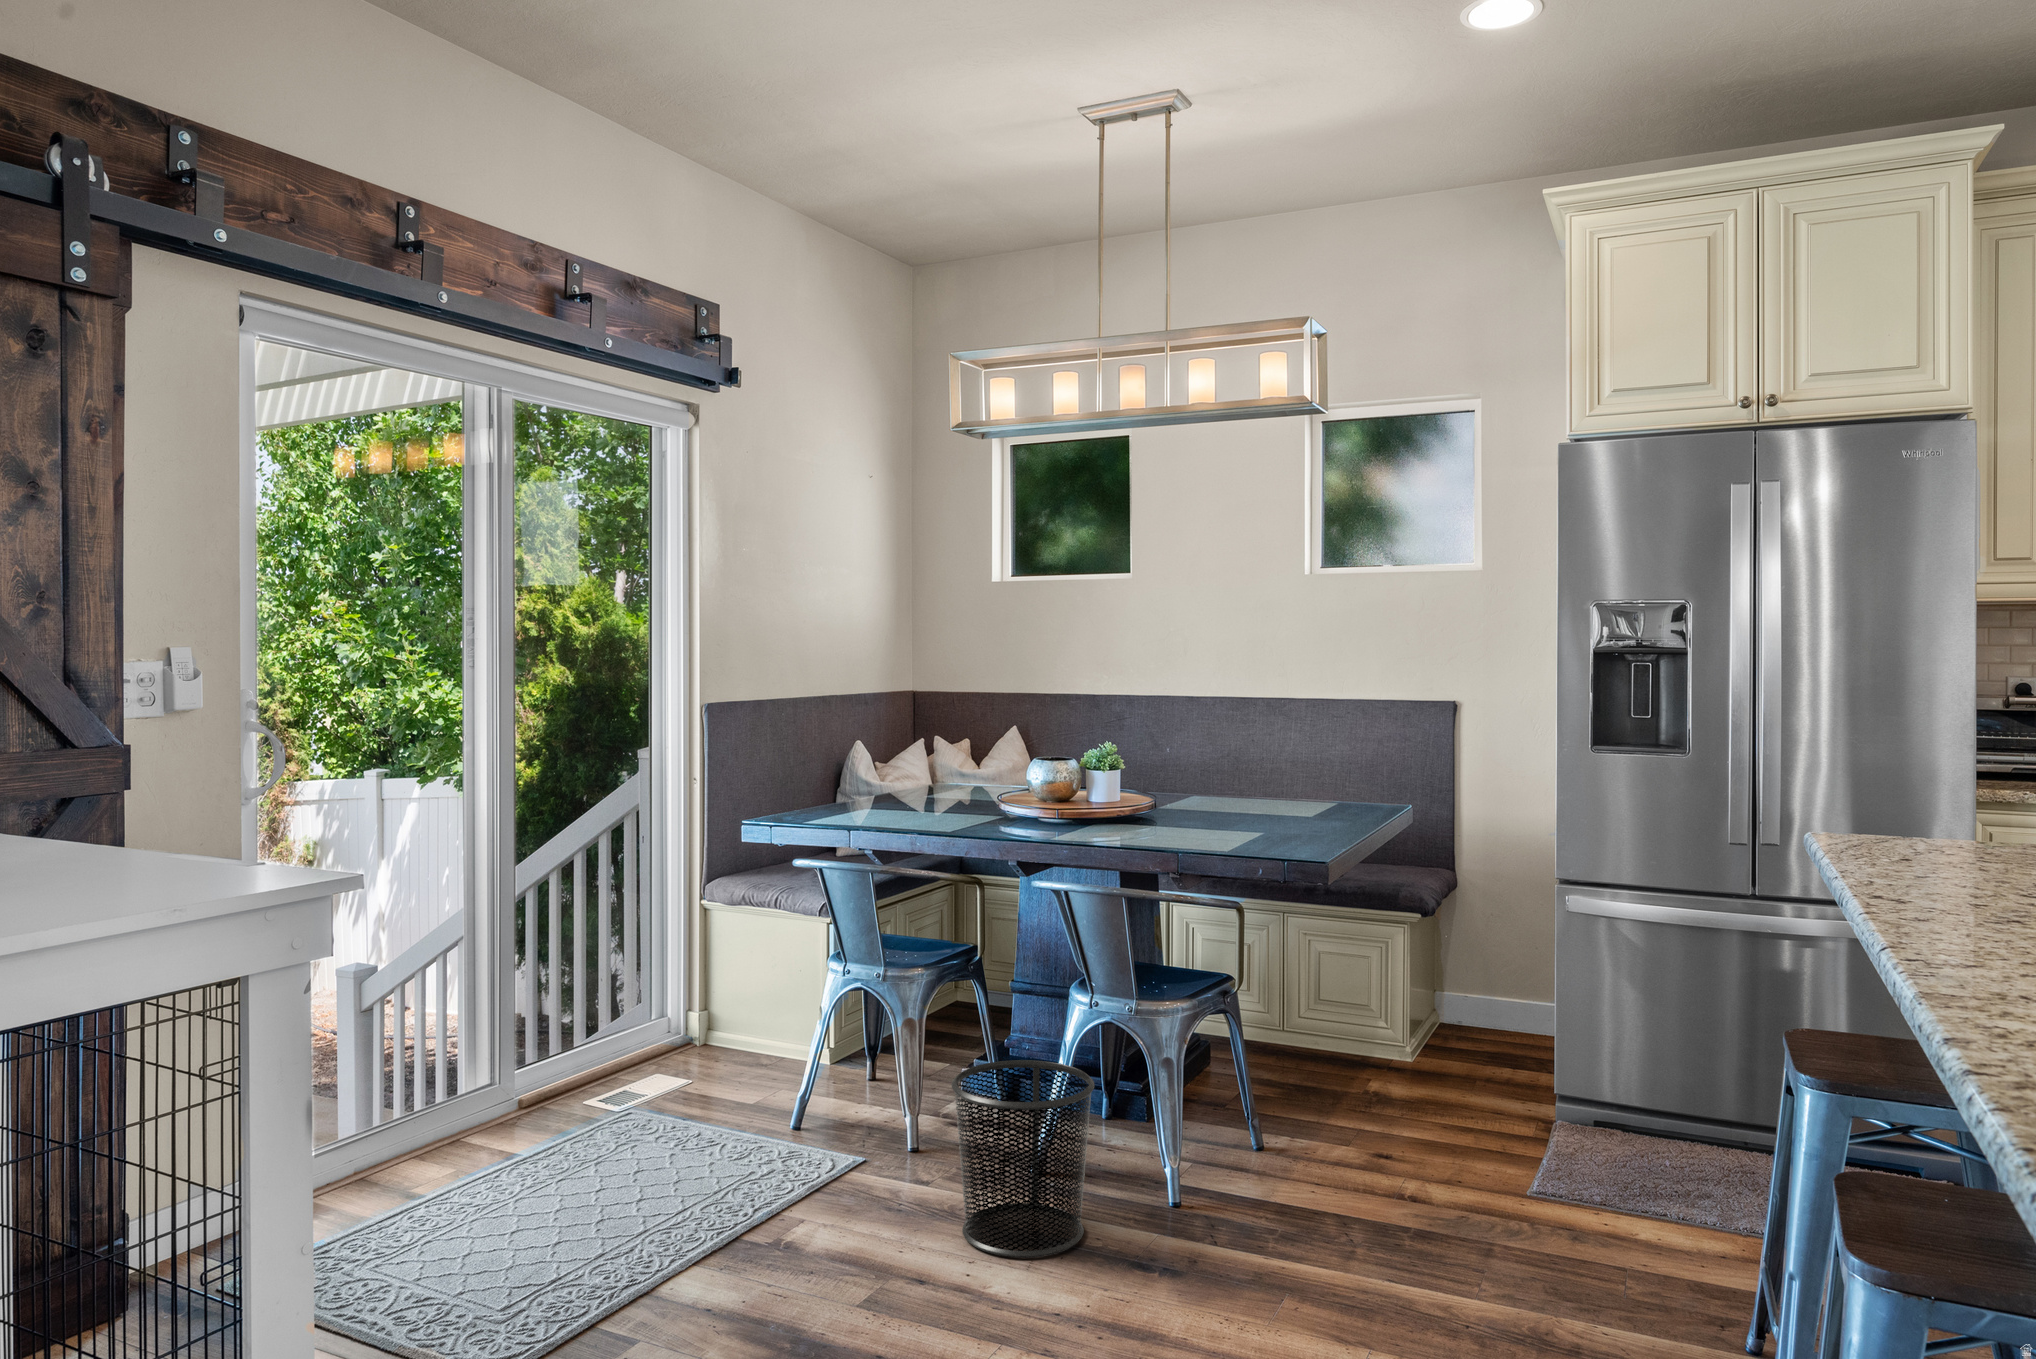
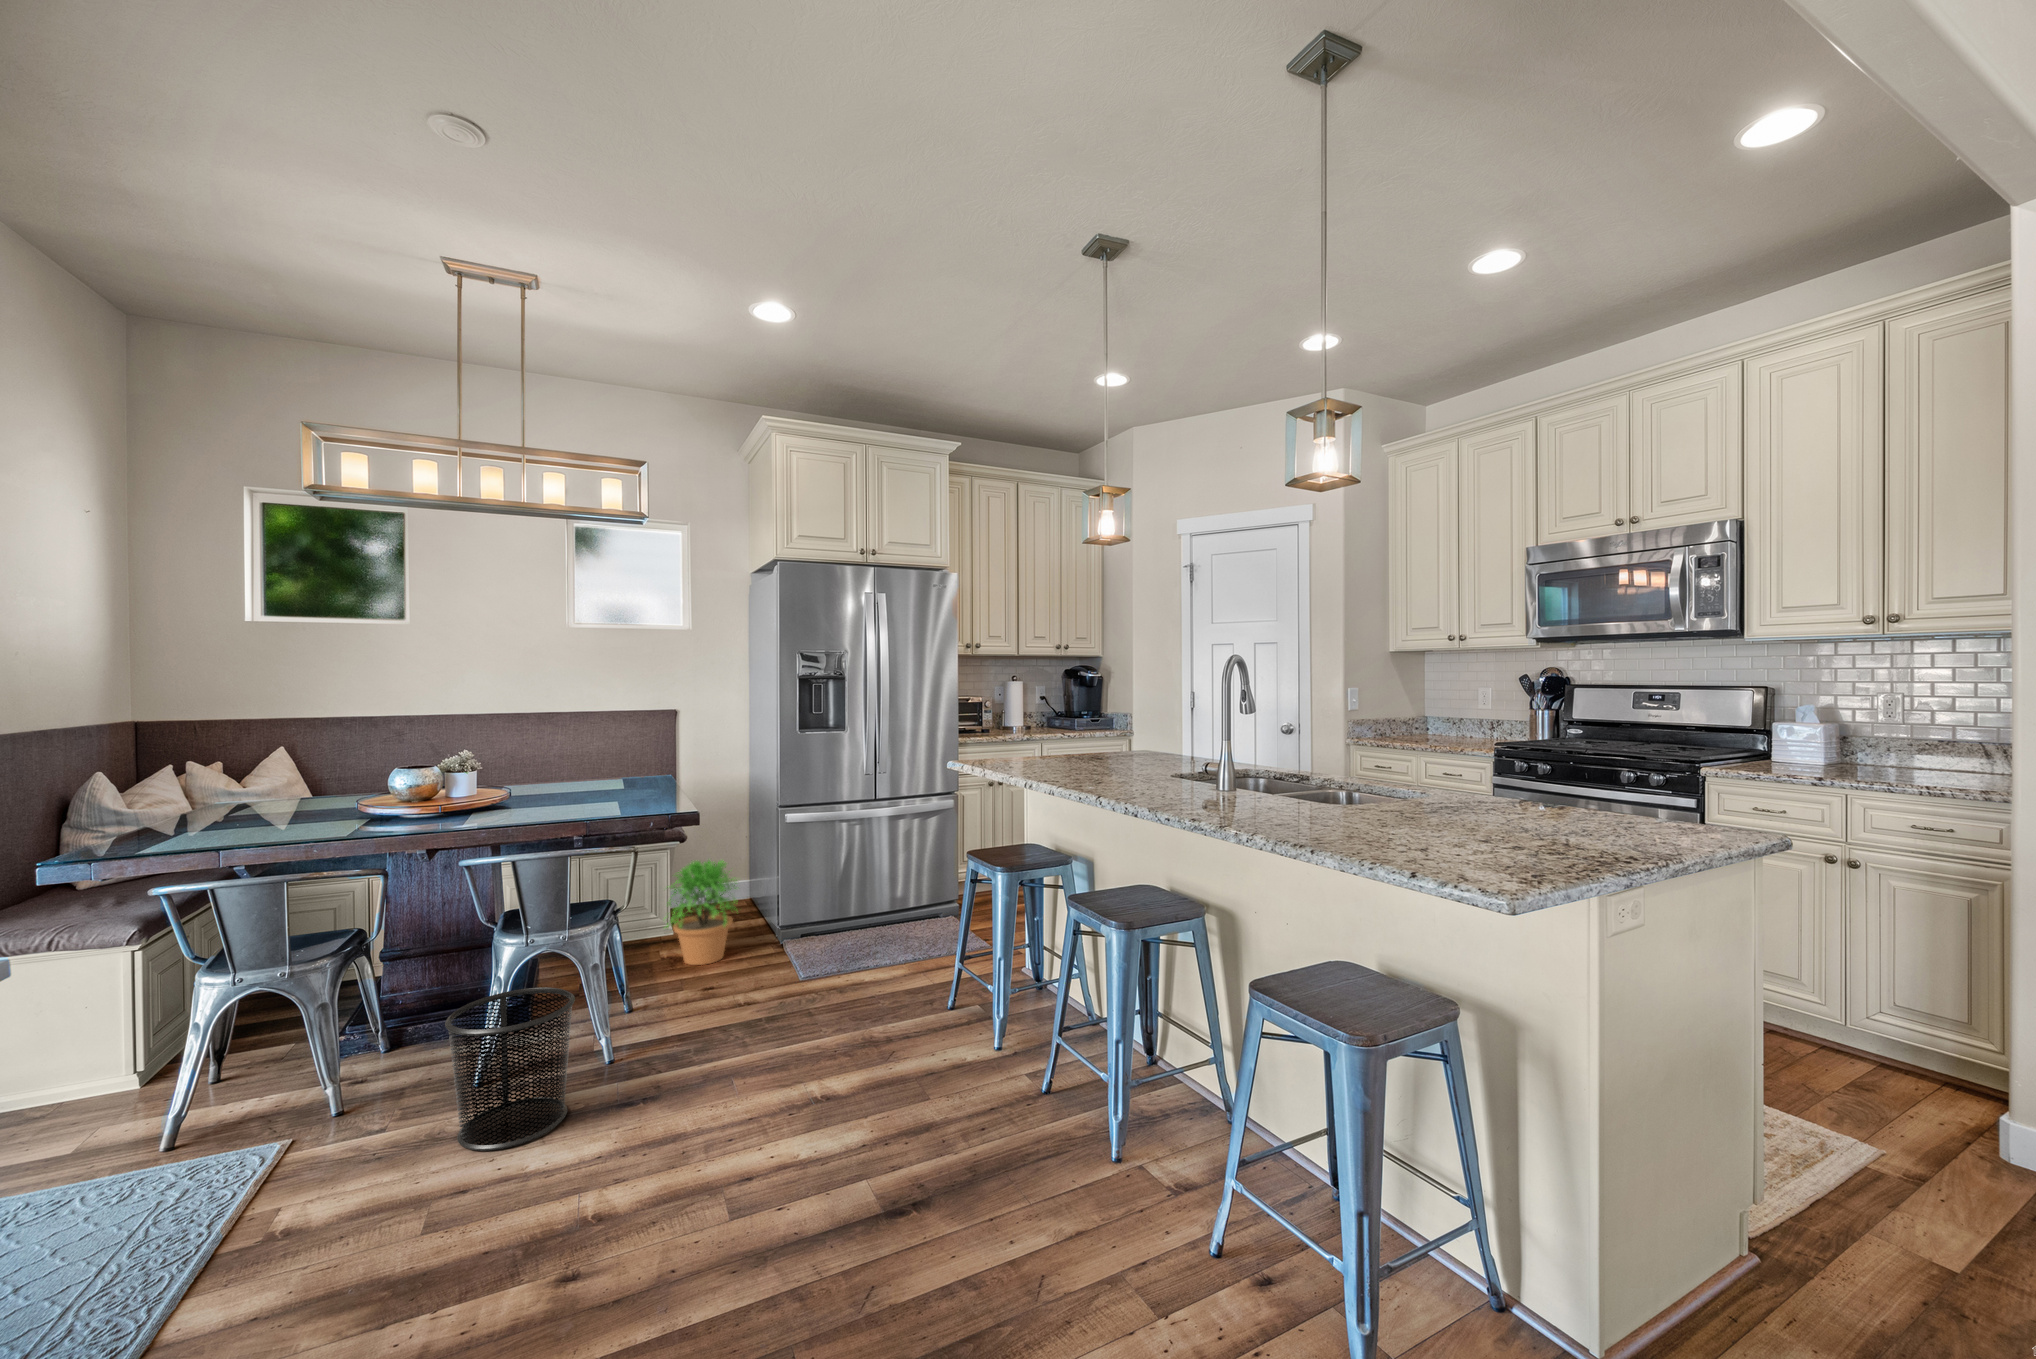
potted plant: none [1359,944,1485,1119] -> present [664,861,737,965]

